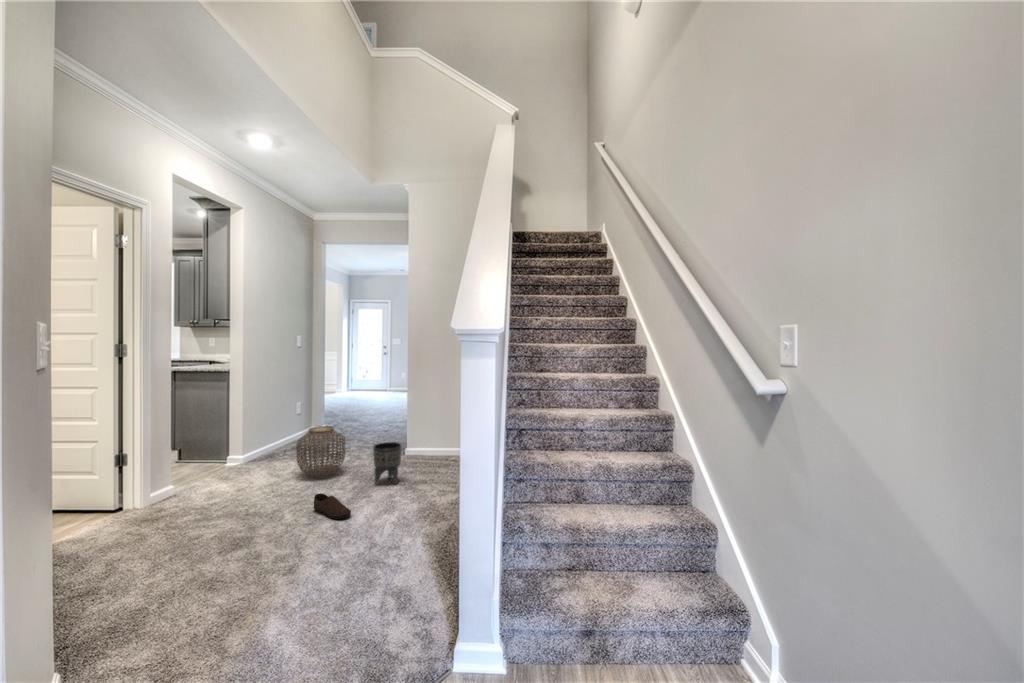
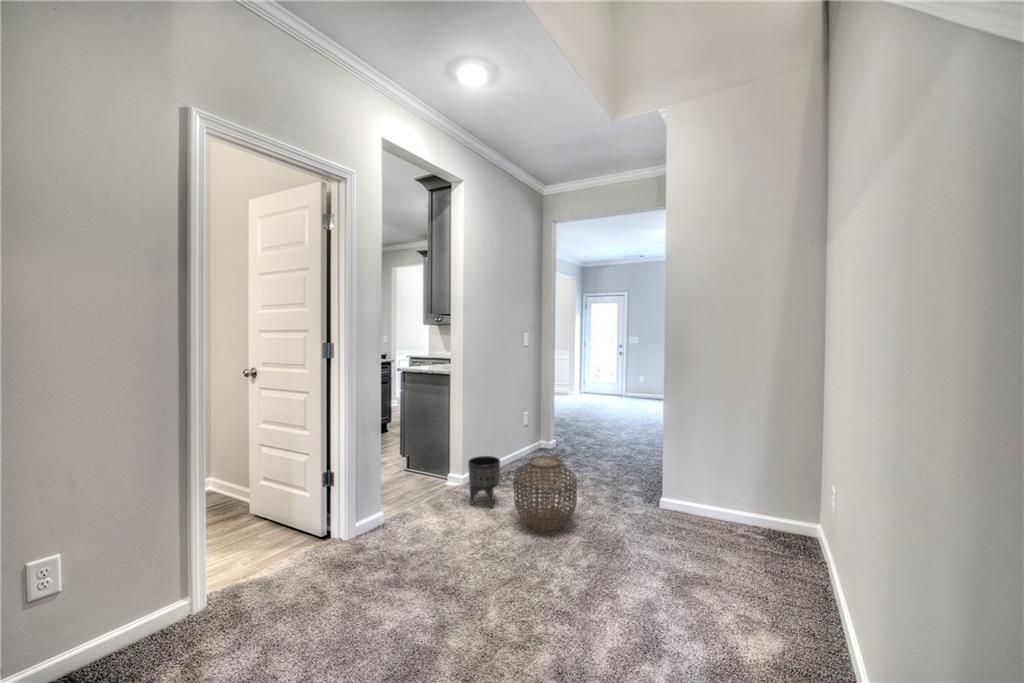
planter: present [373,442,402,484] -> present [468,456,500,509]
shoe: present [314,493,351,519] -> none [528,582,586,652]

